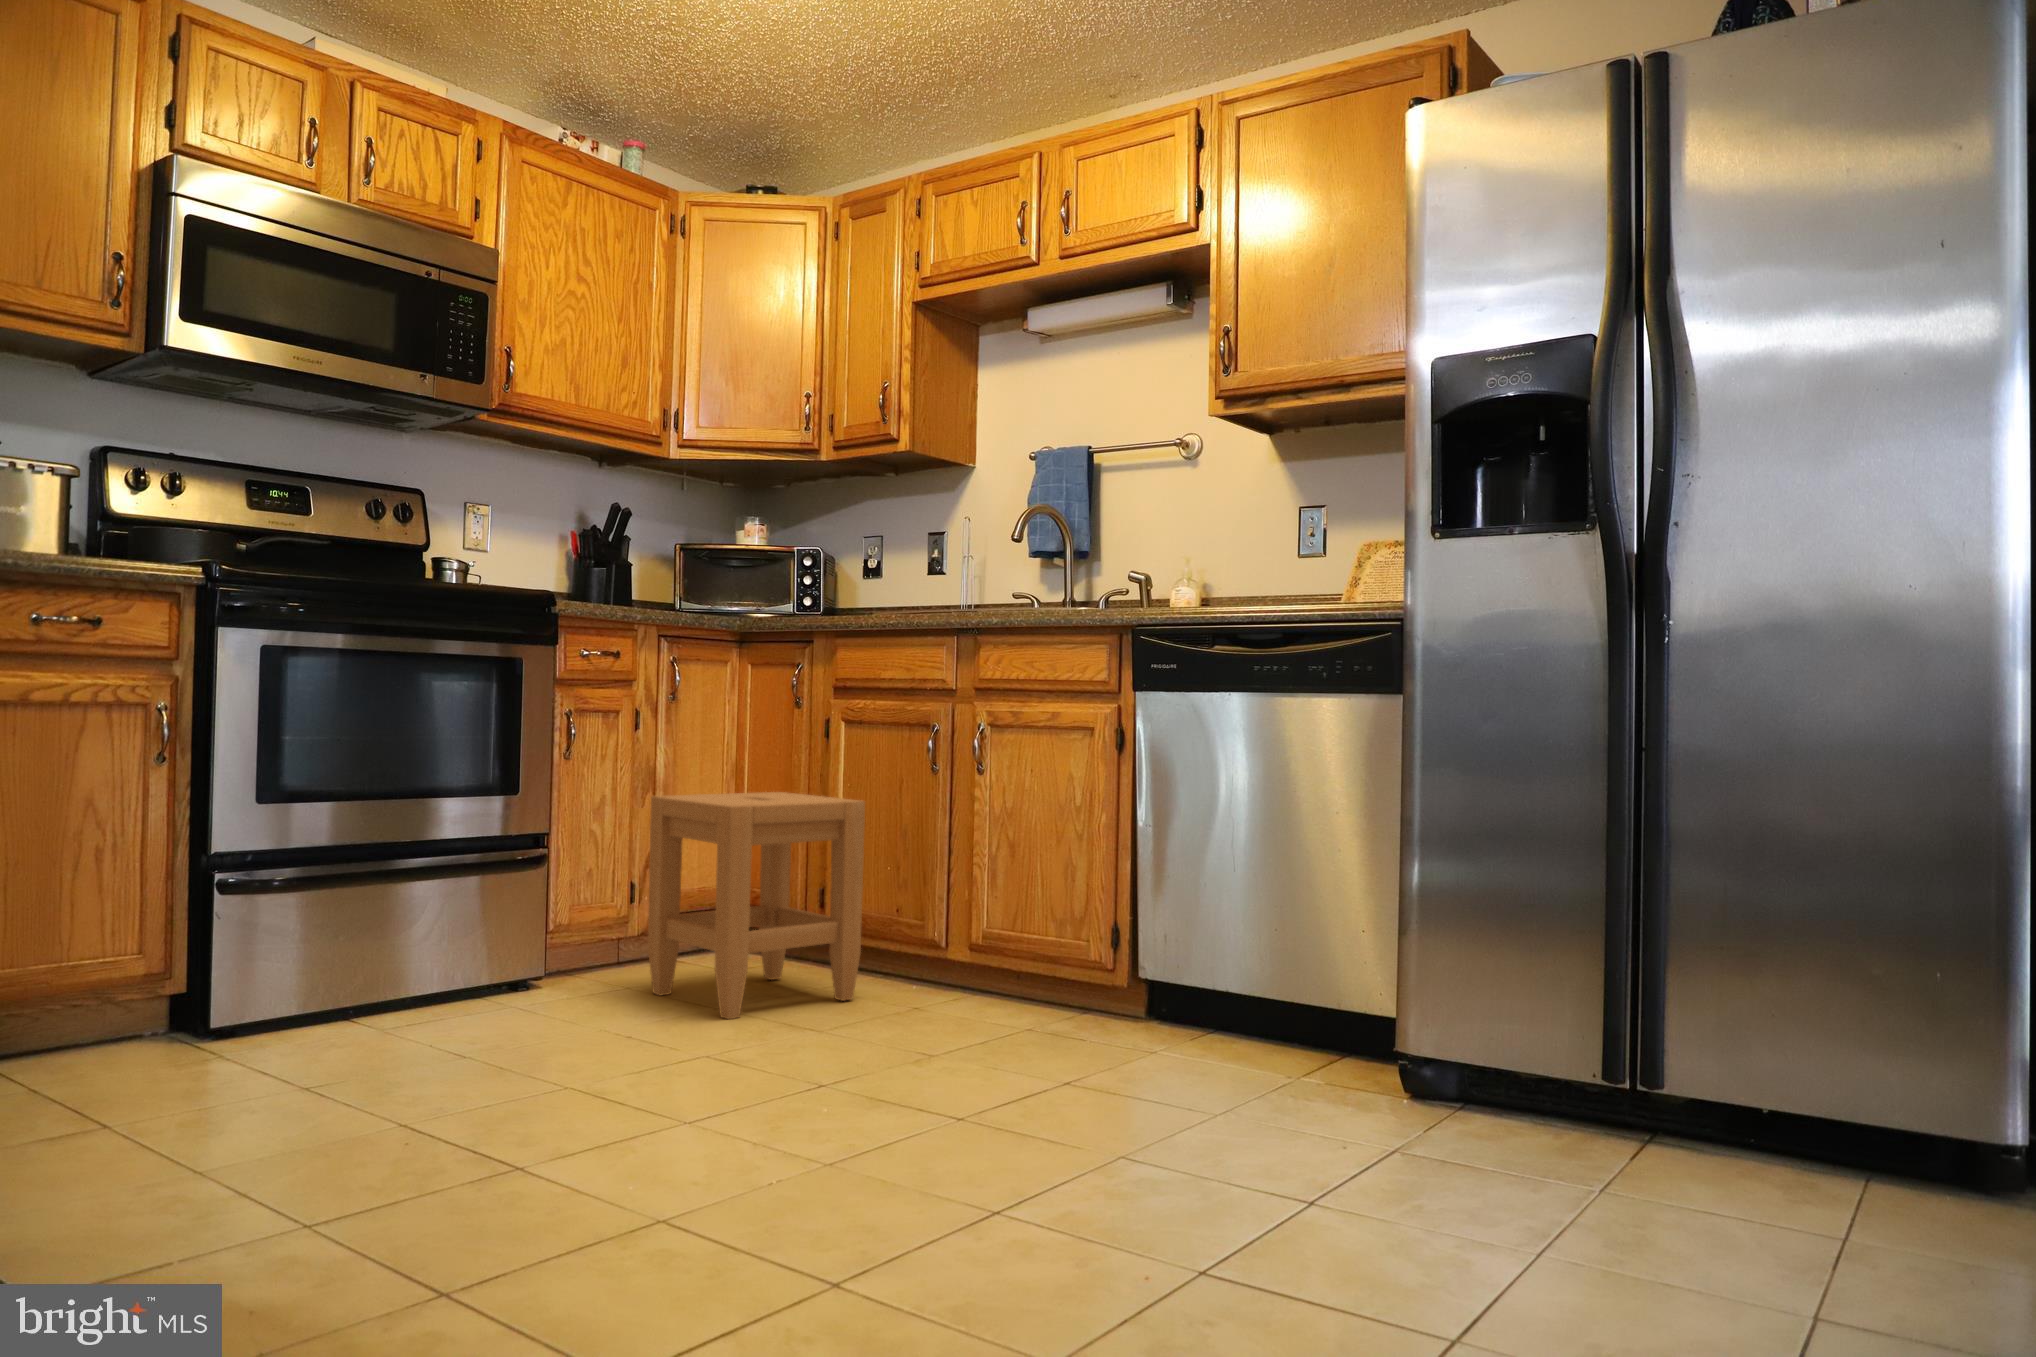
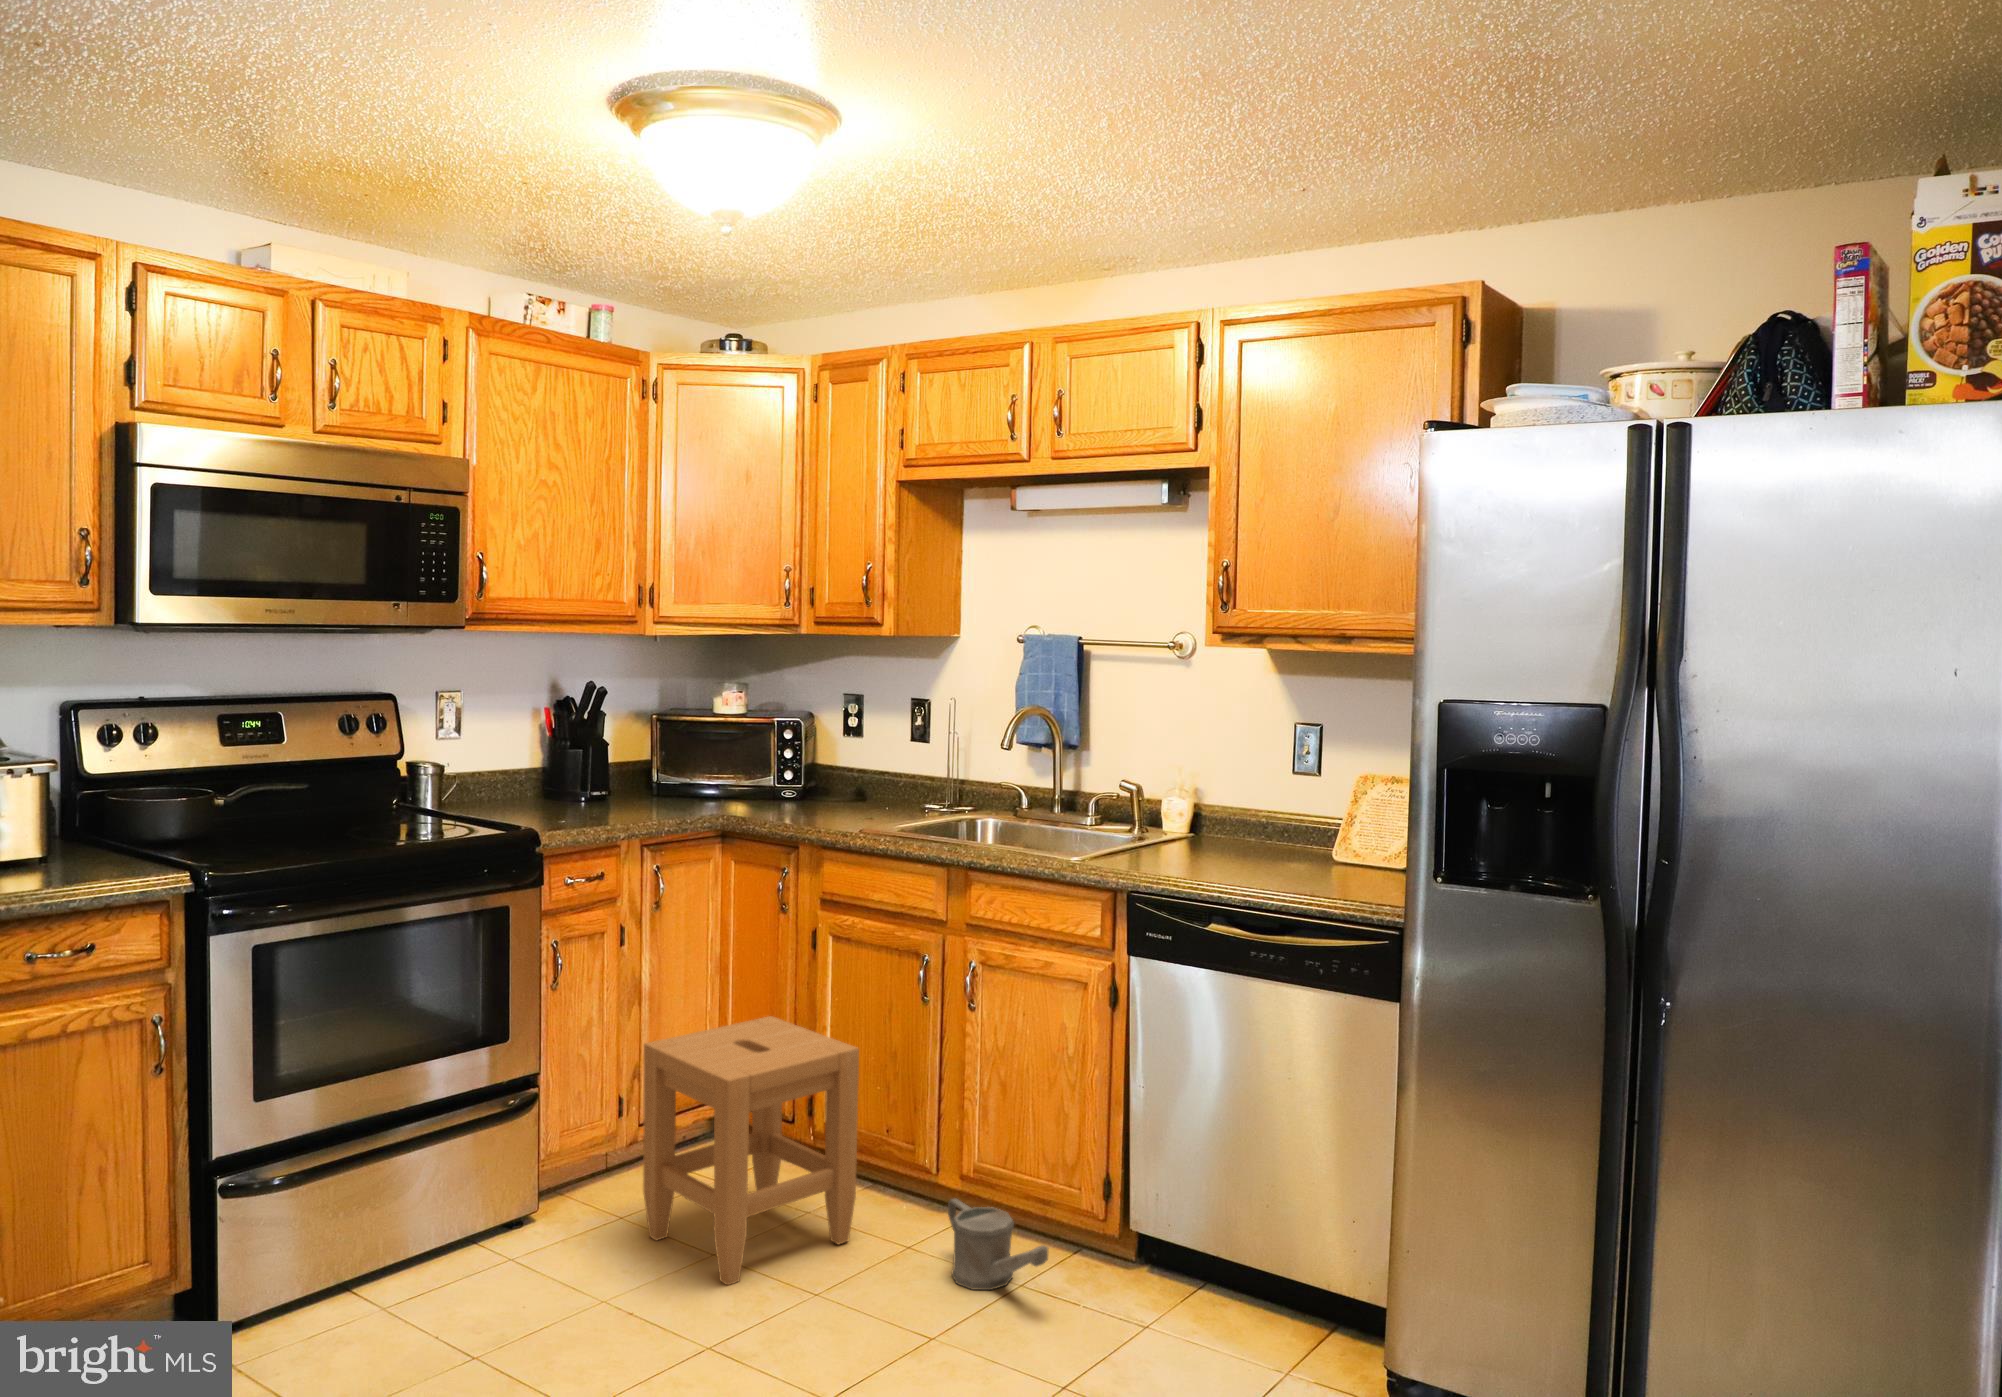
watering can: none [953,951,1052,1027] -> present [948,1199,1048,1290]

